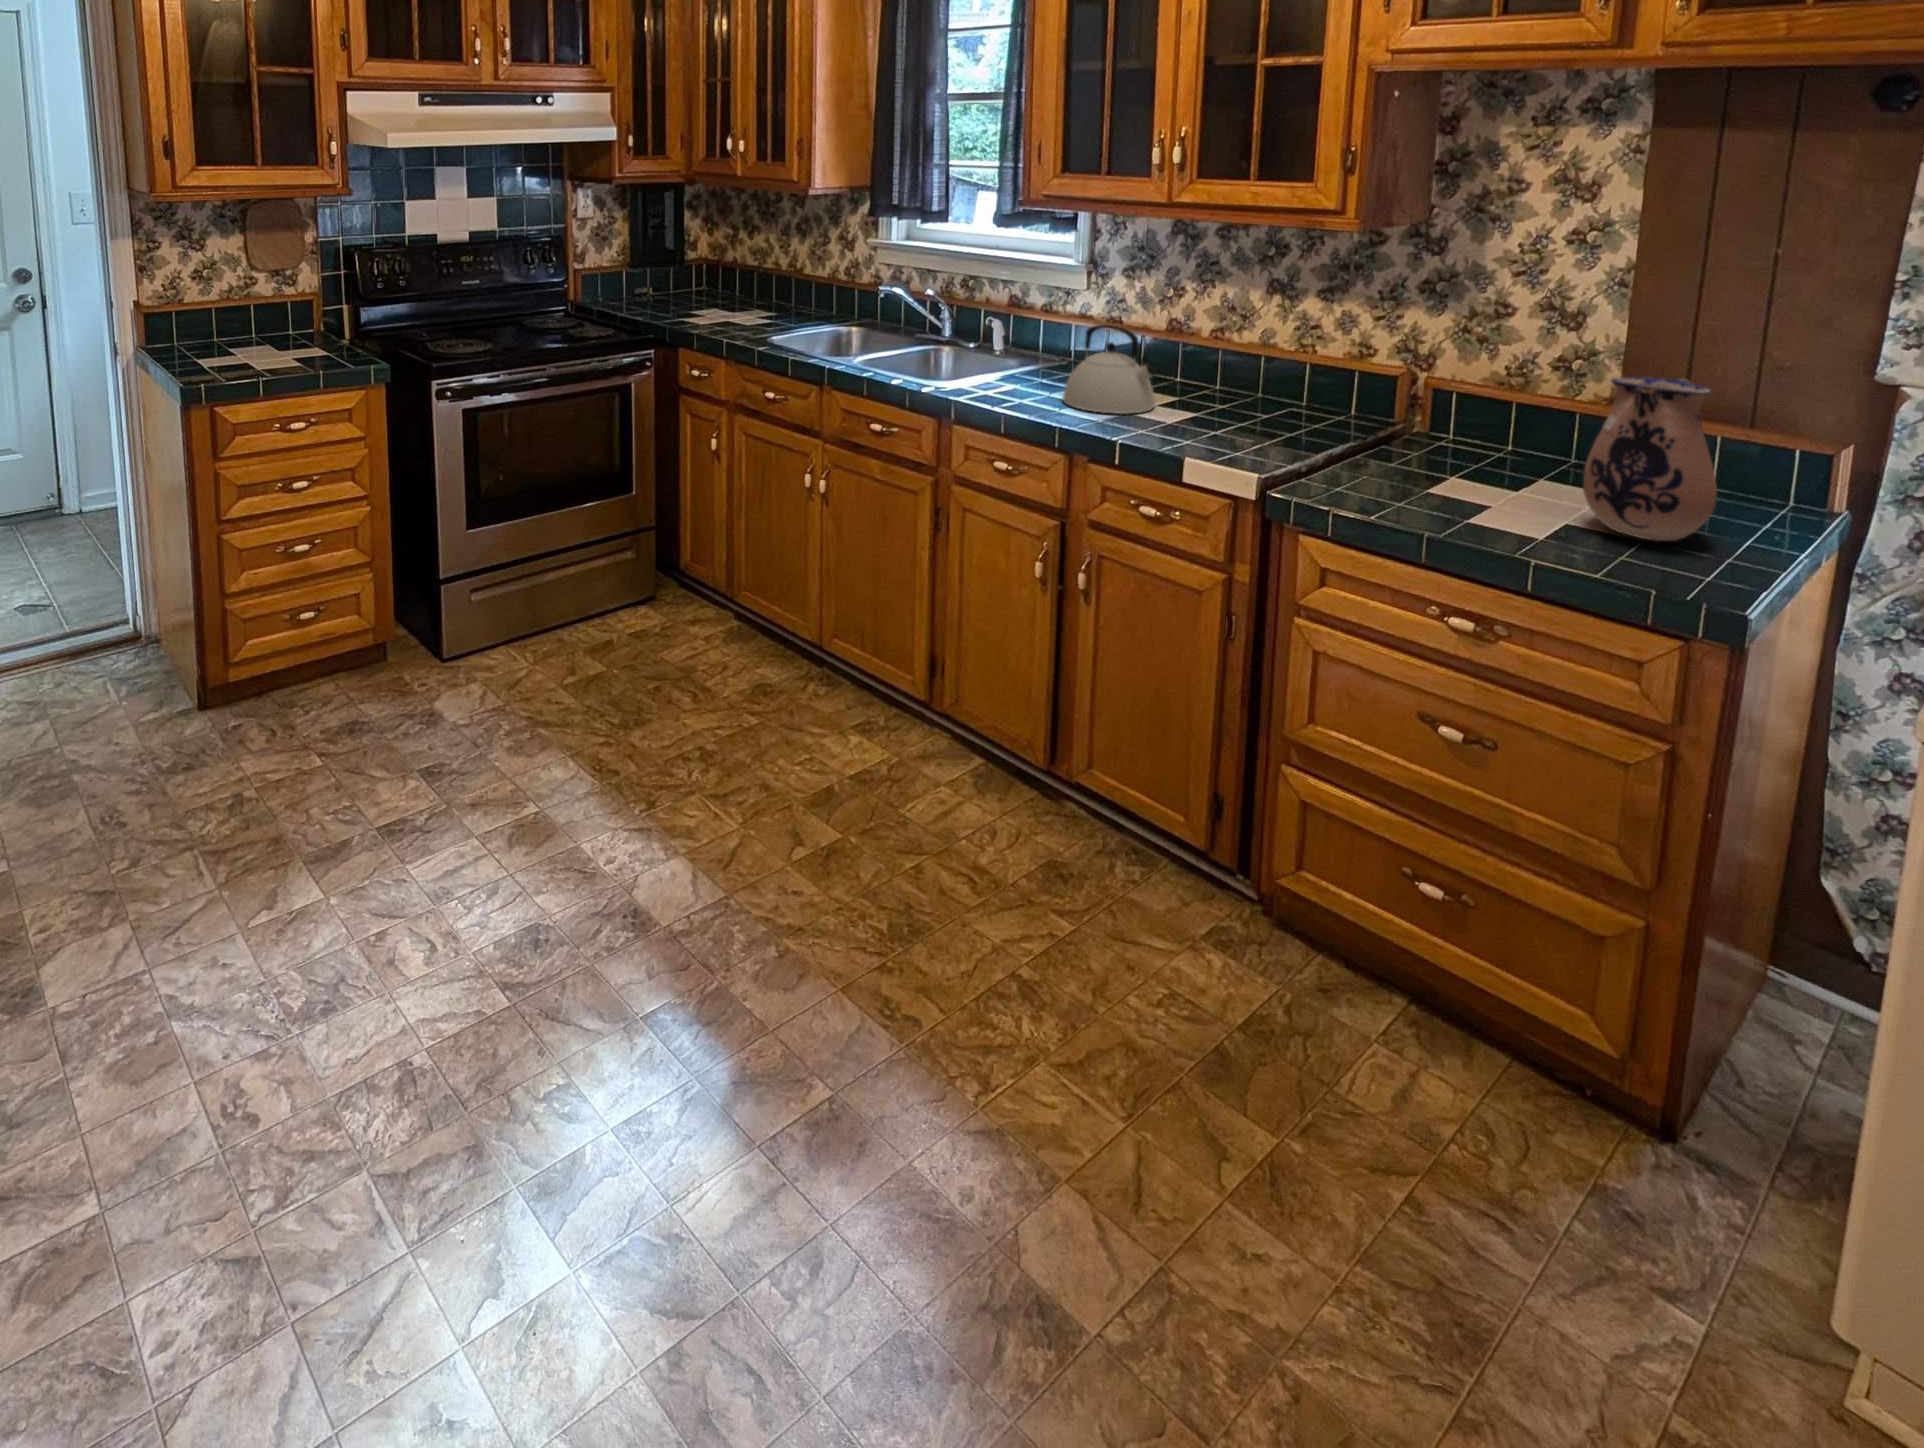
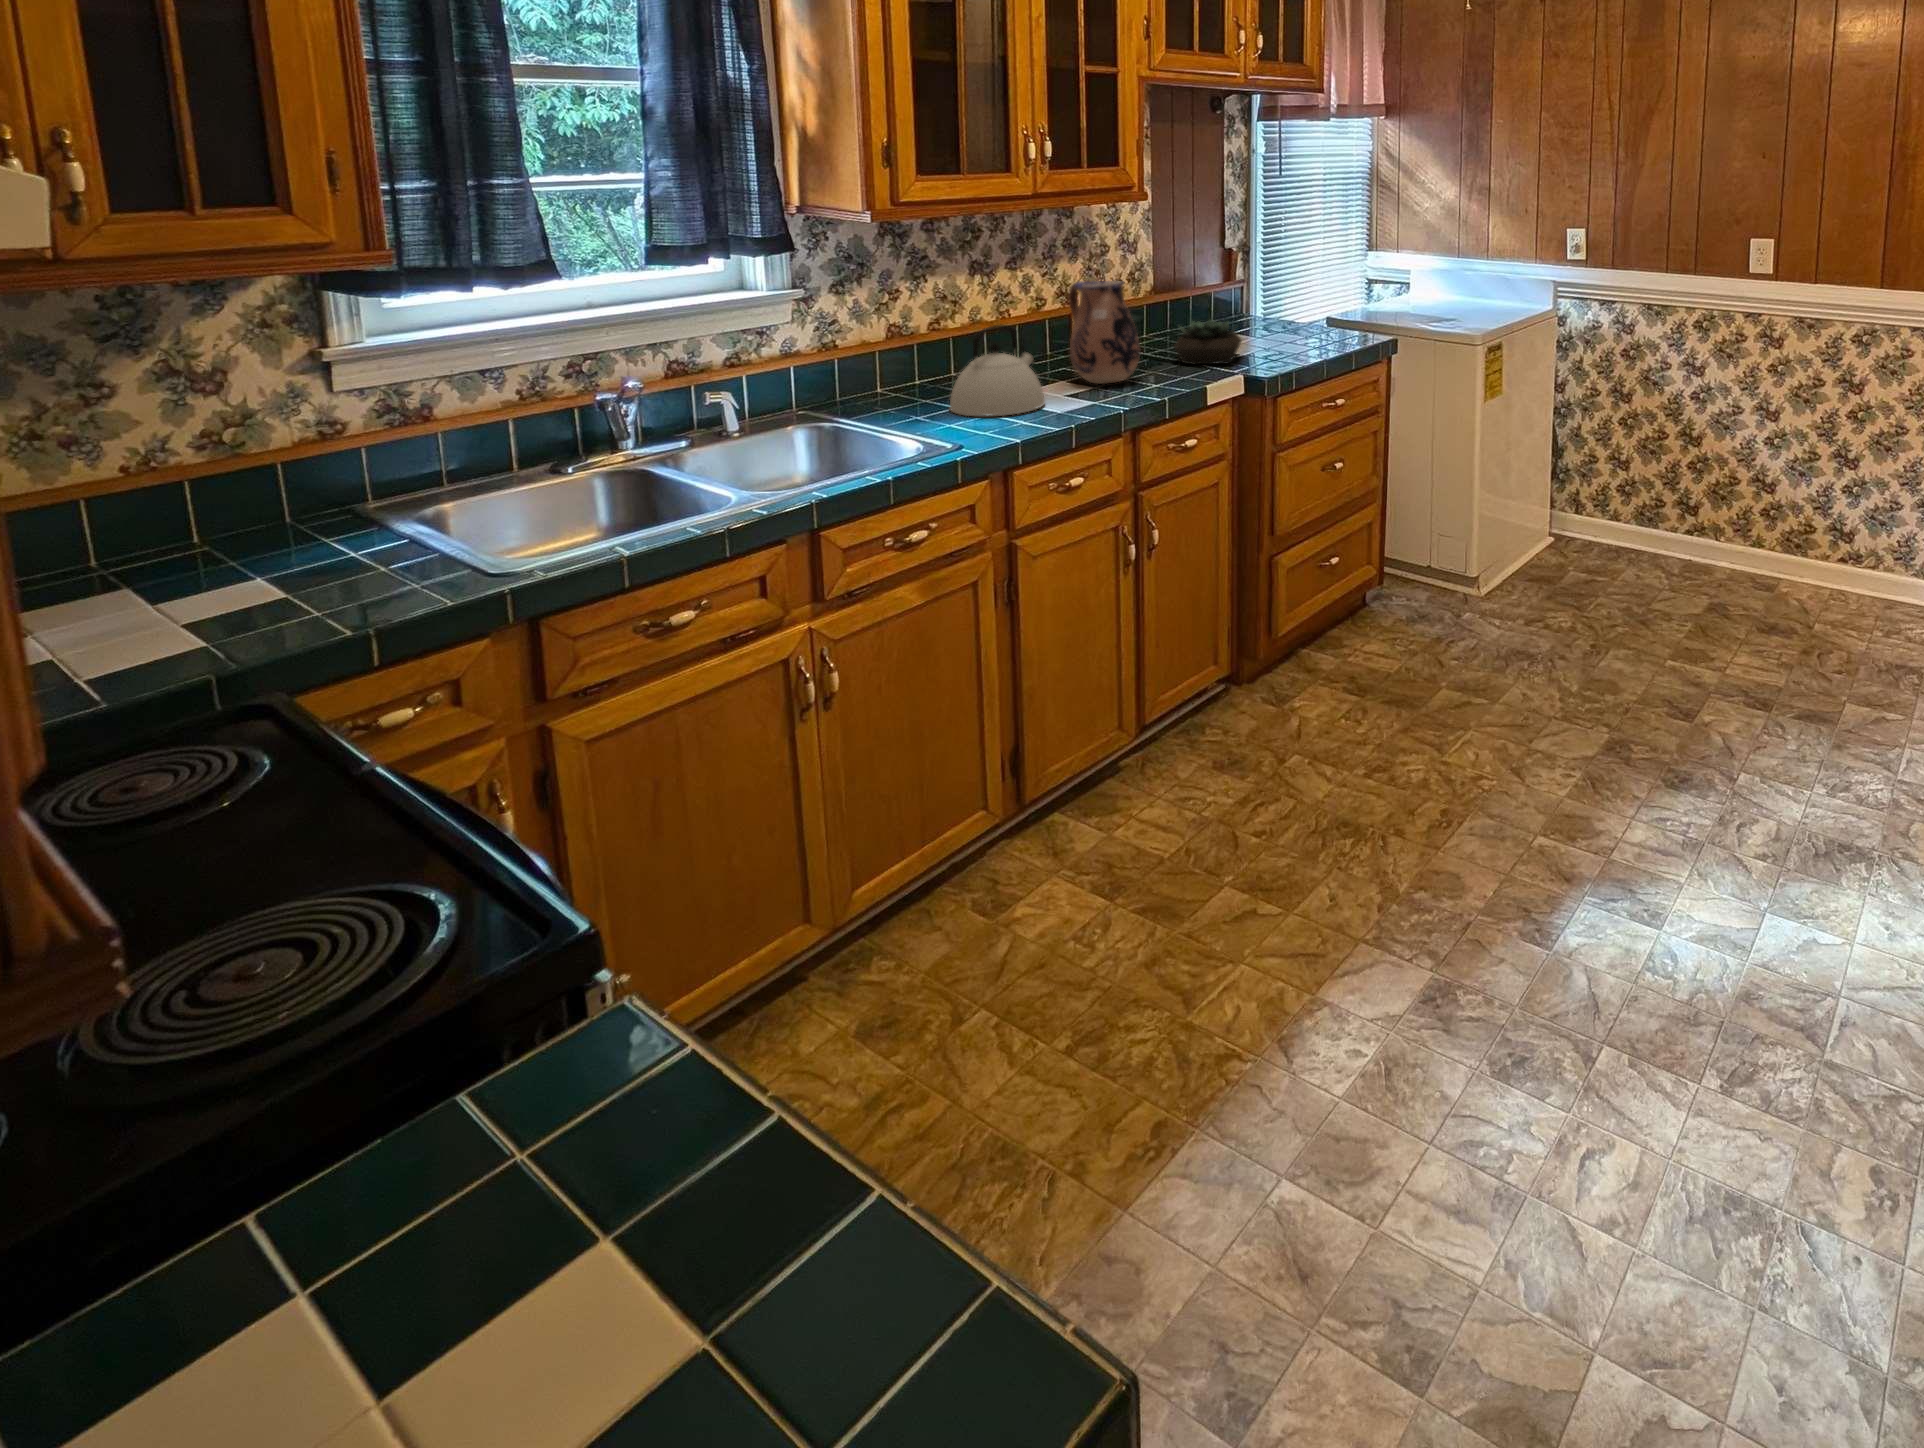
ceramic pitcher: present [1583,376,1717,541] -> present [1068,281,1140,384]
succulent plant: none [1363,420,1481,495] -> present [1174,319,1242,364]

